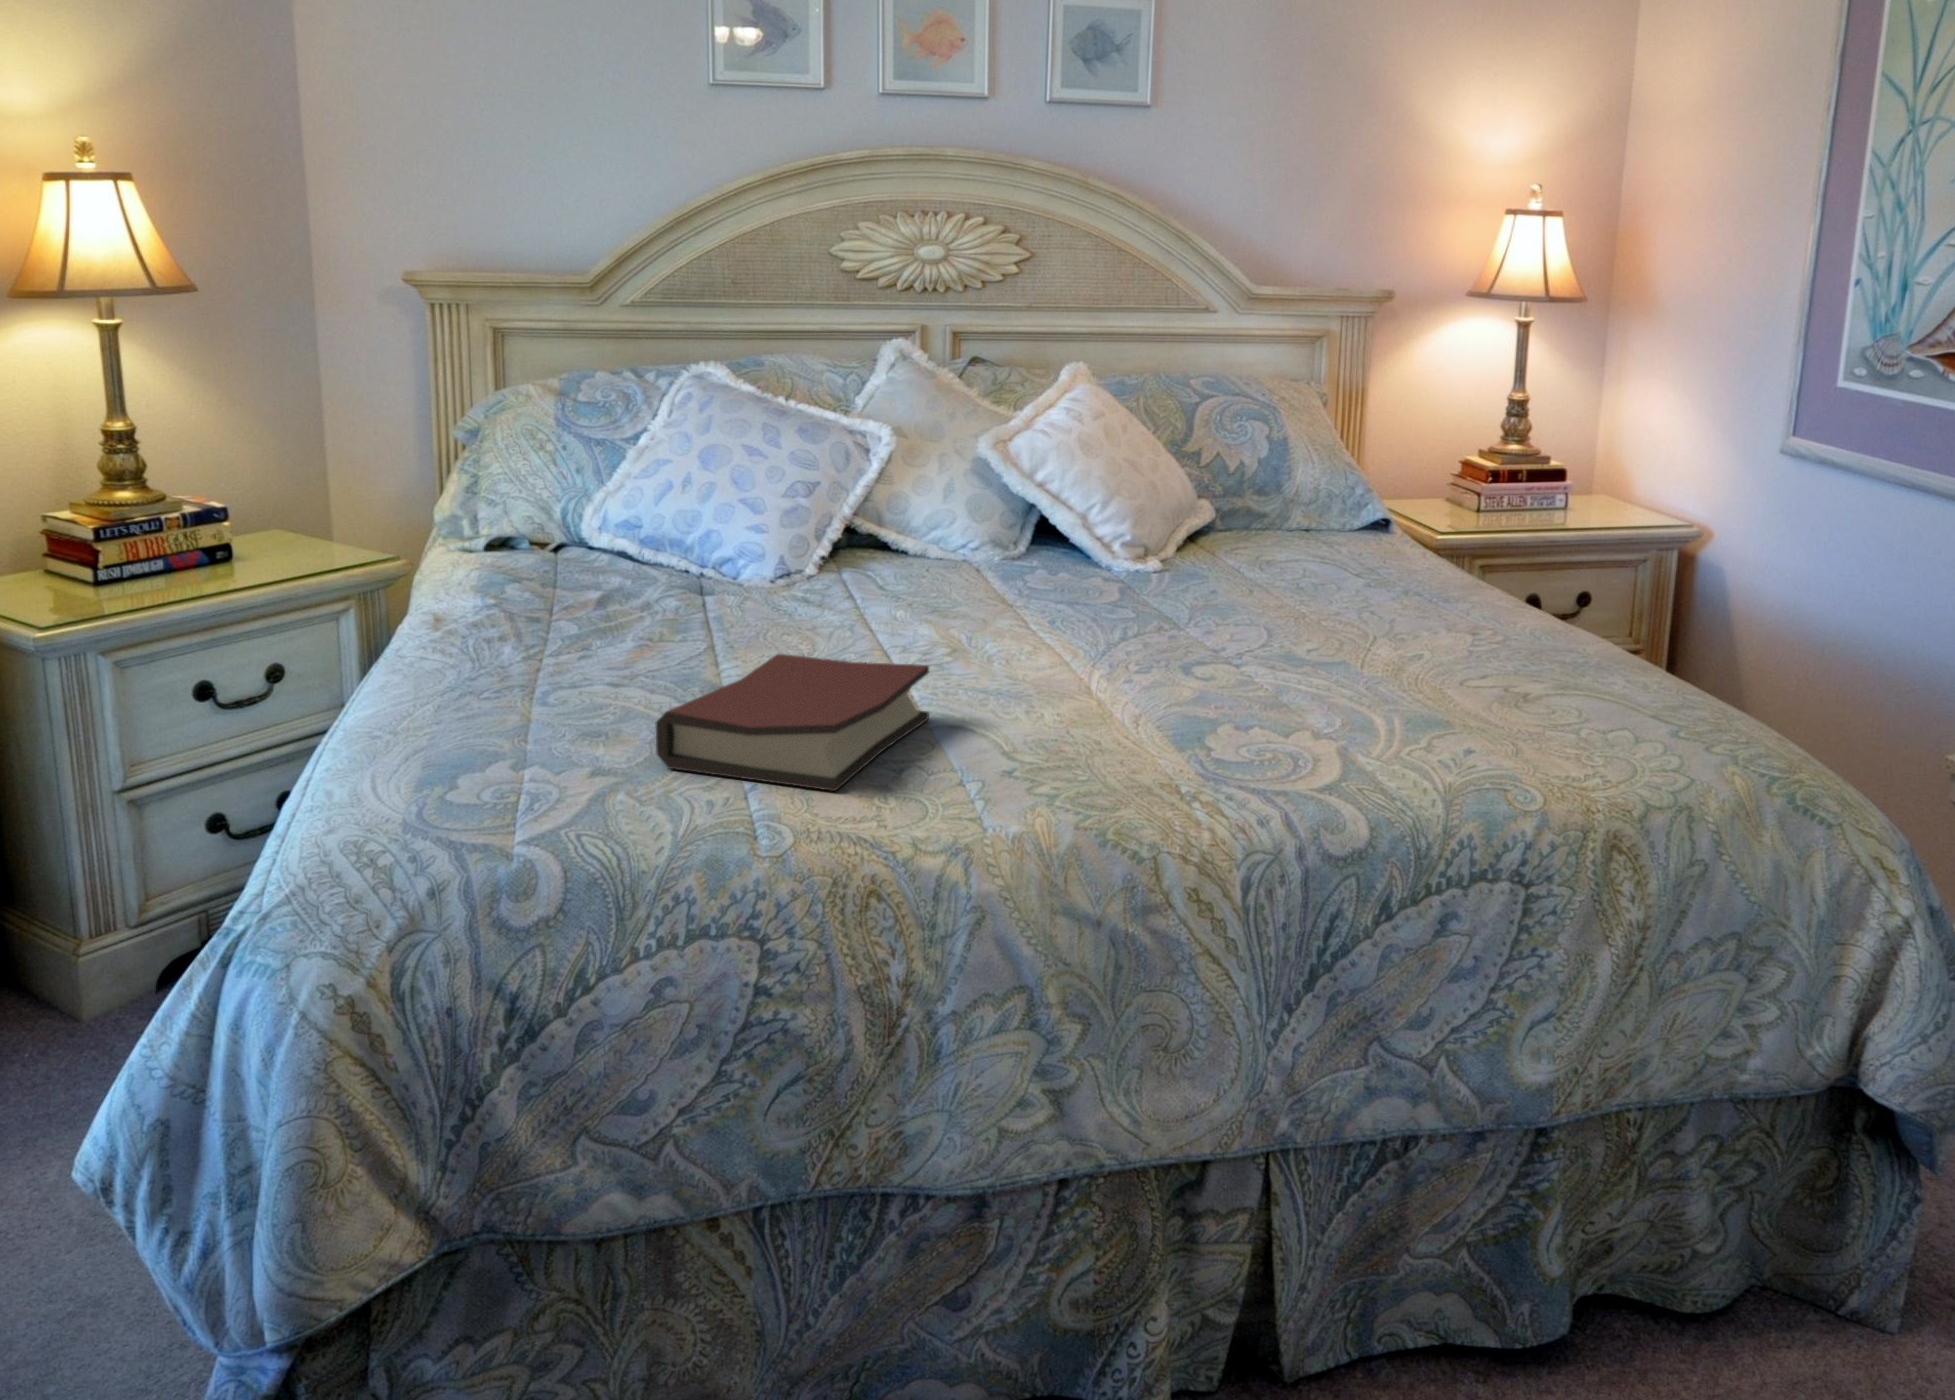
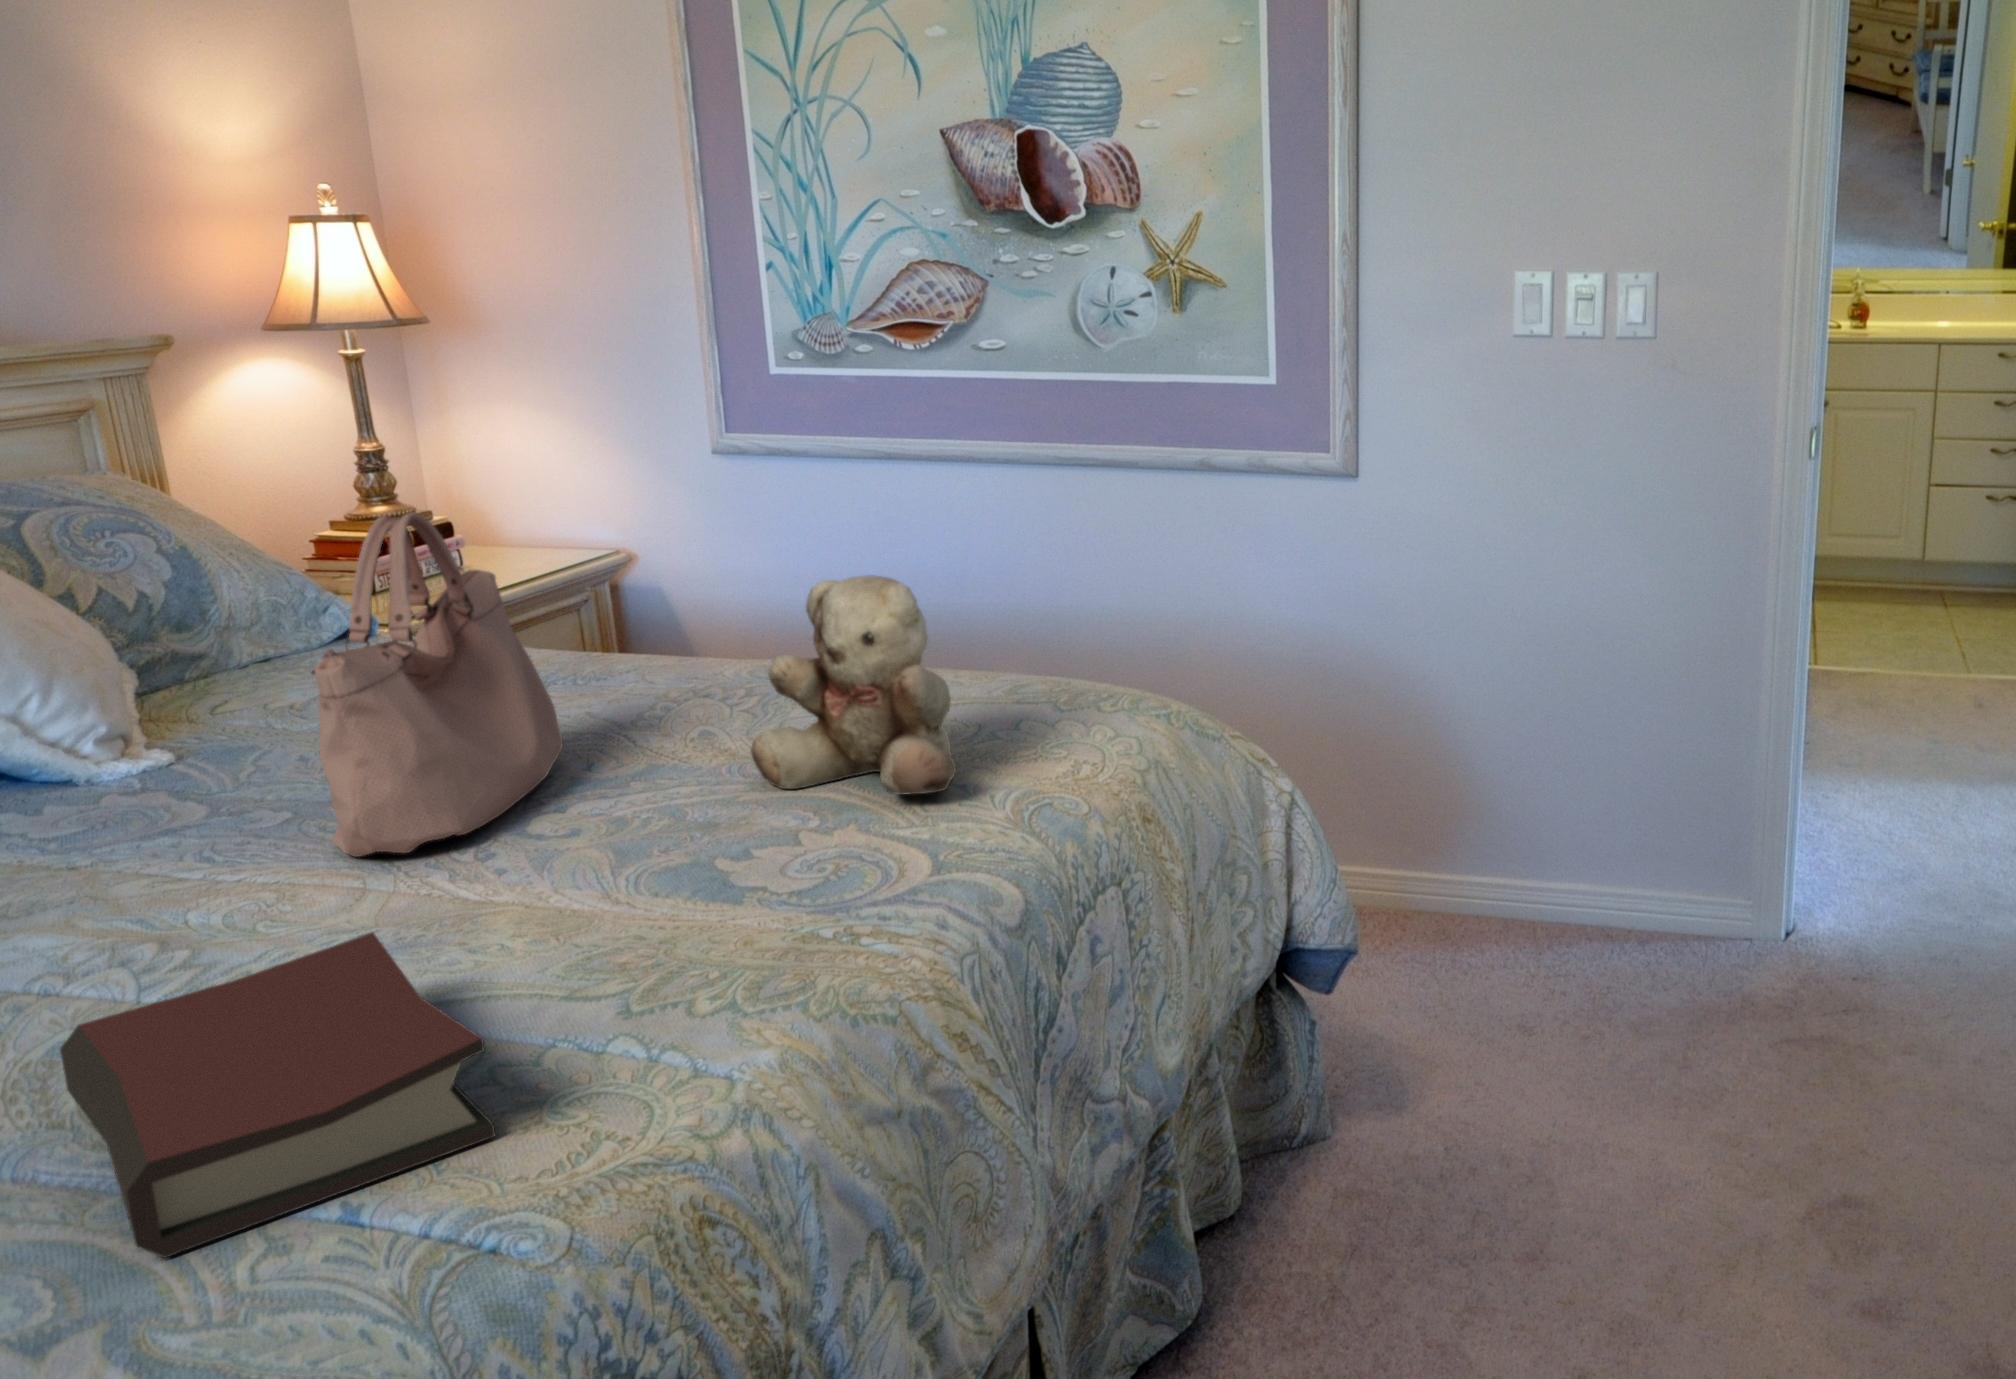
handbag: none [1070,417,1290,655] -> present [312,512,563,857]
teddy bear: none [1345,541,1485,745] -> present [751,575,956,795]

